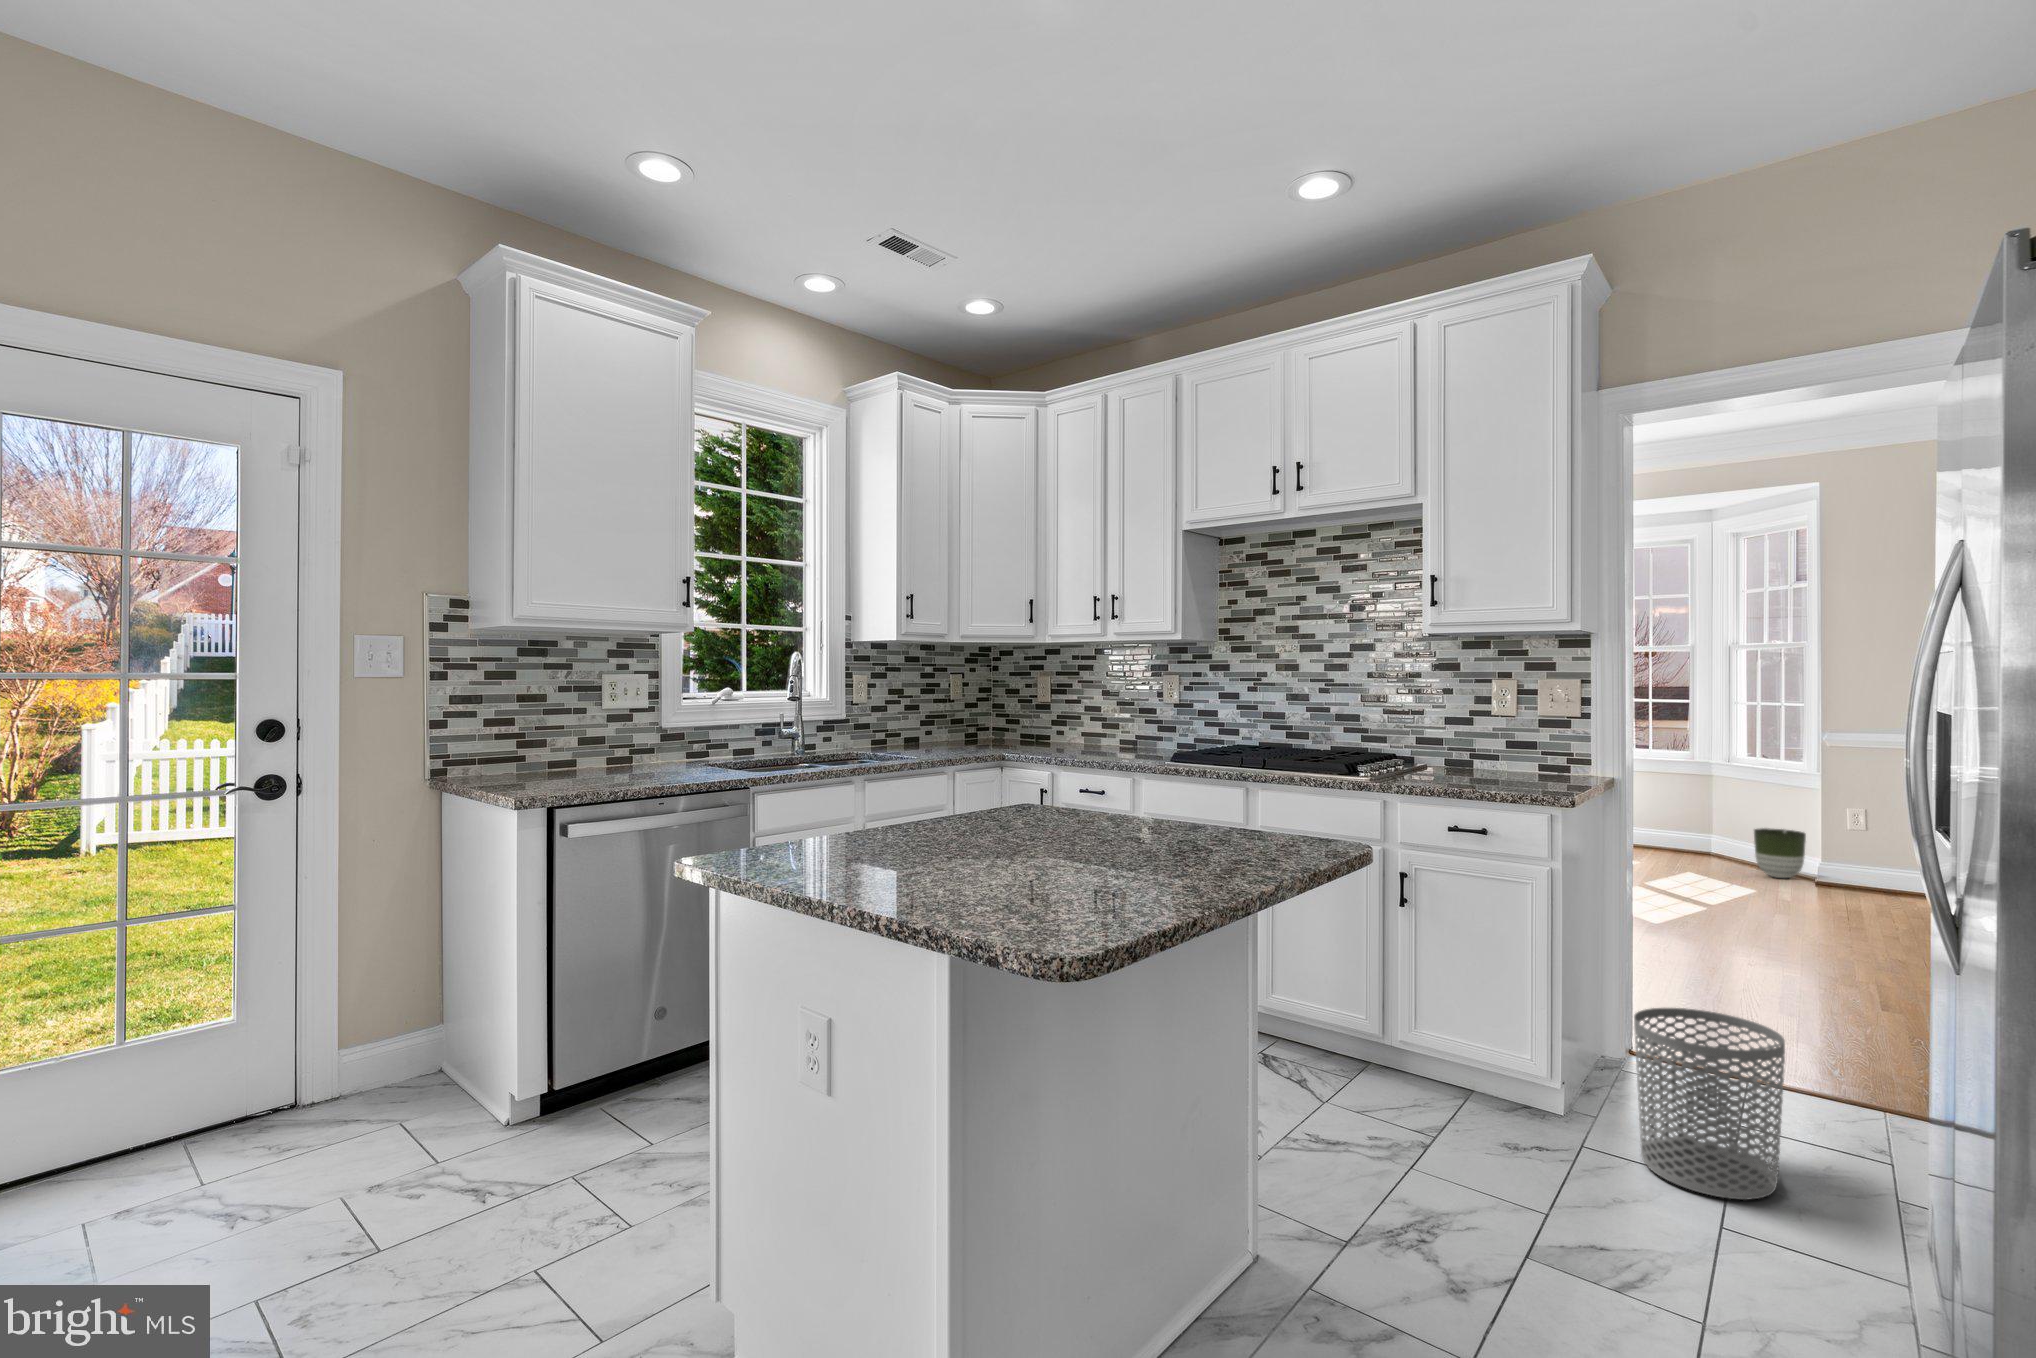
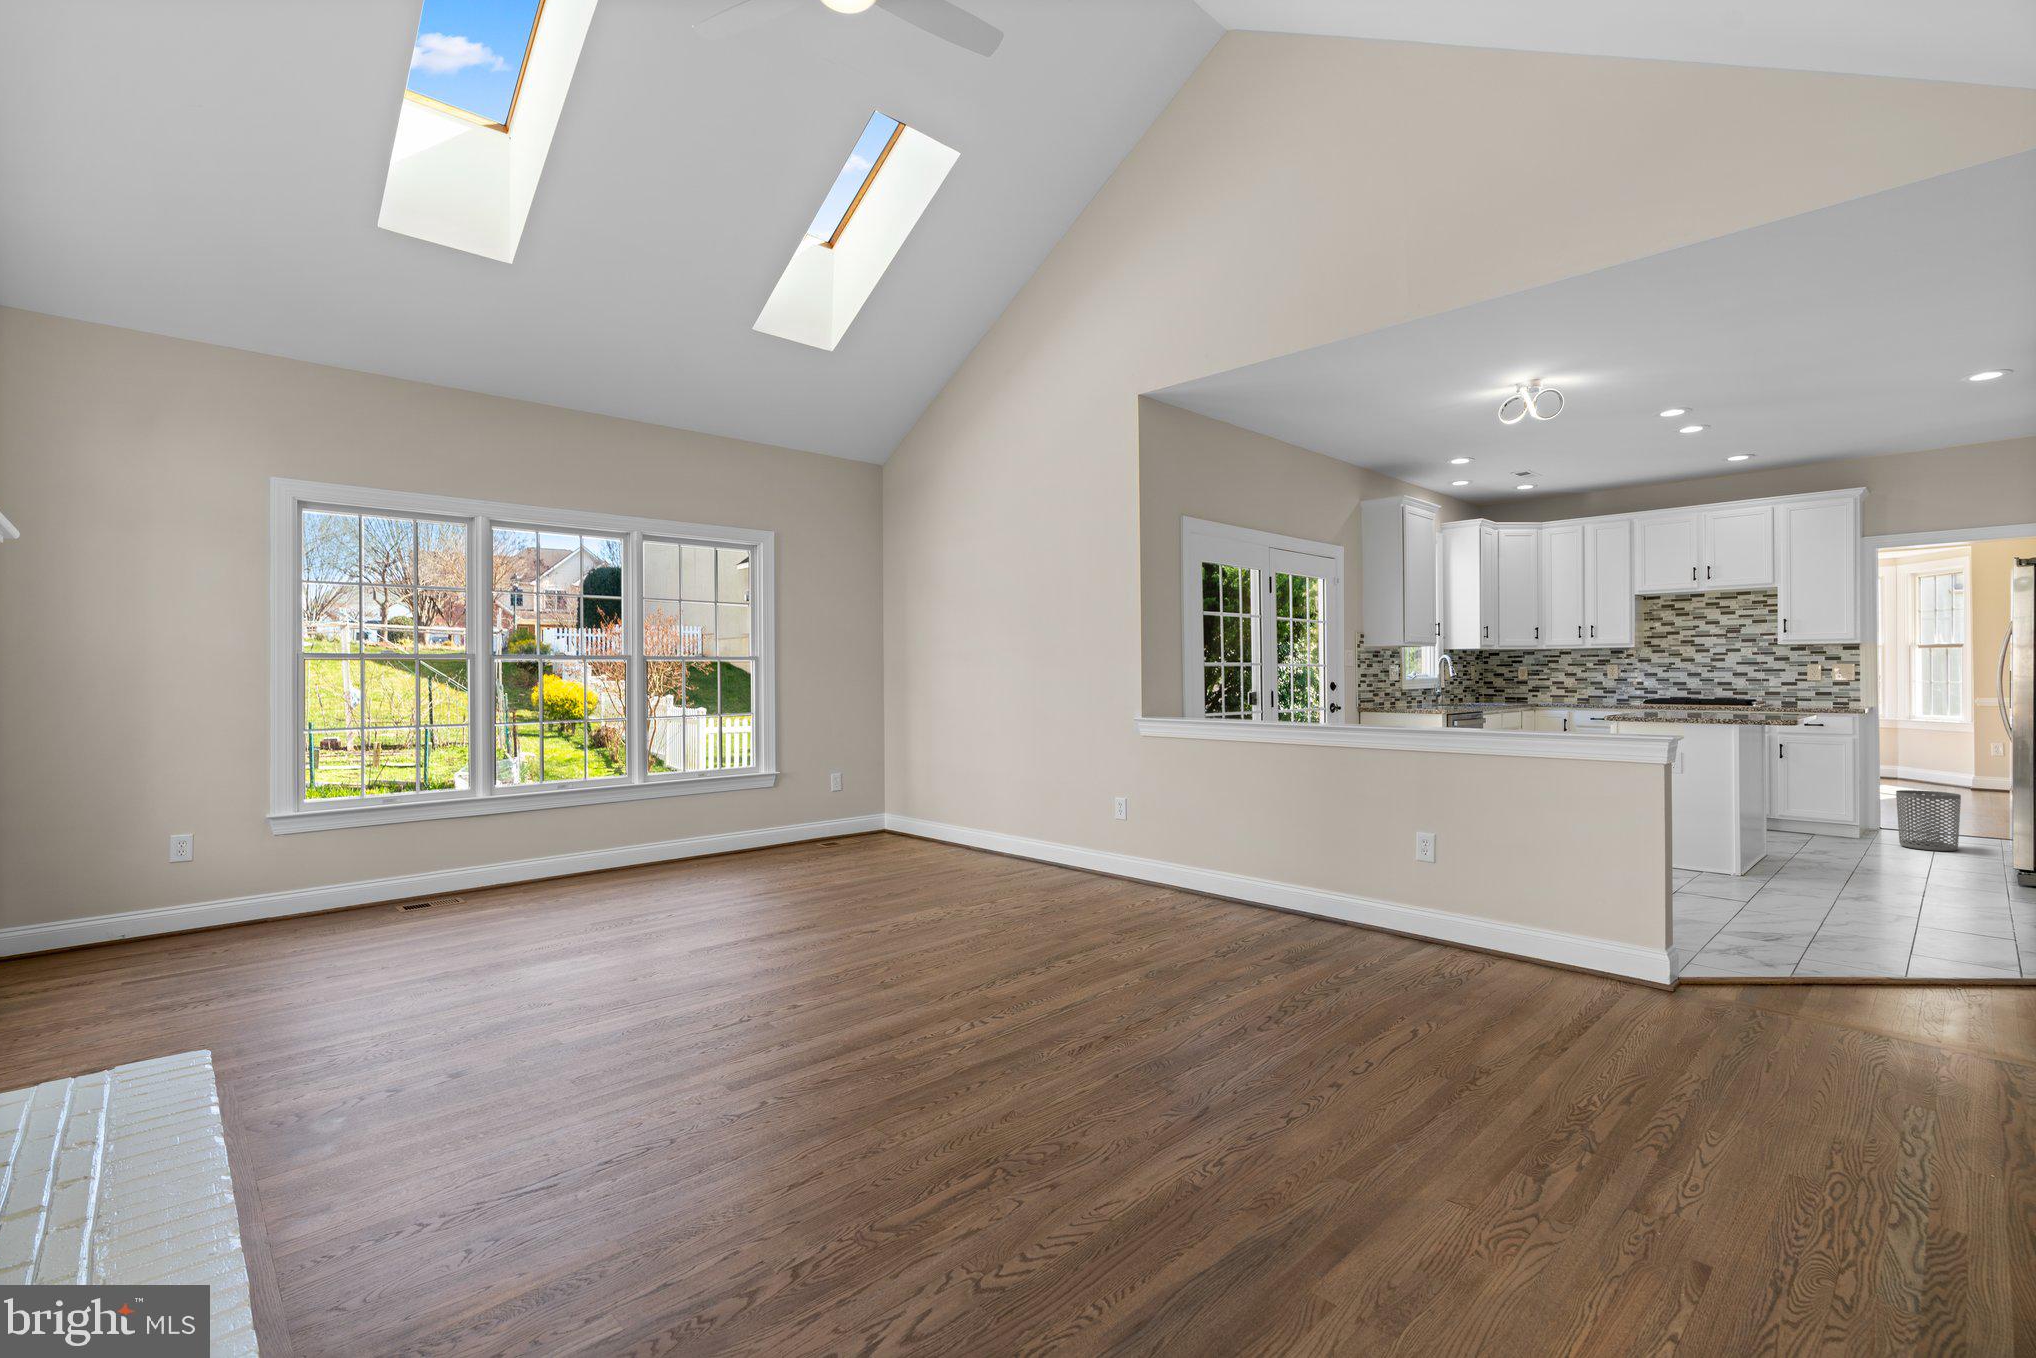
planter: present [1754,828,1806,878] -> none [1919,758,1954,787]

